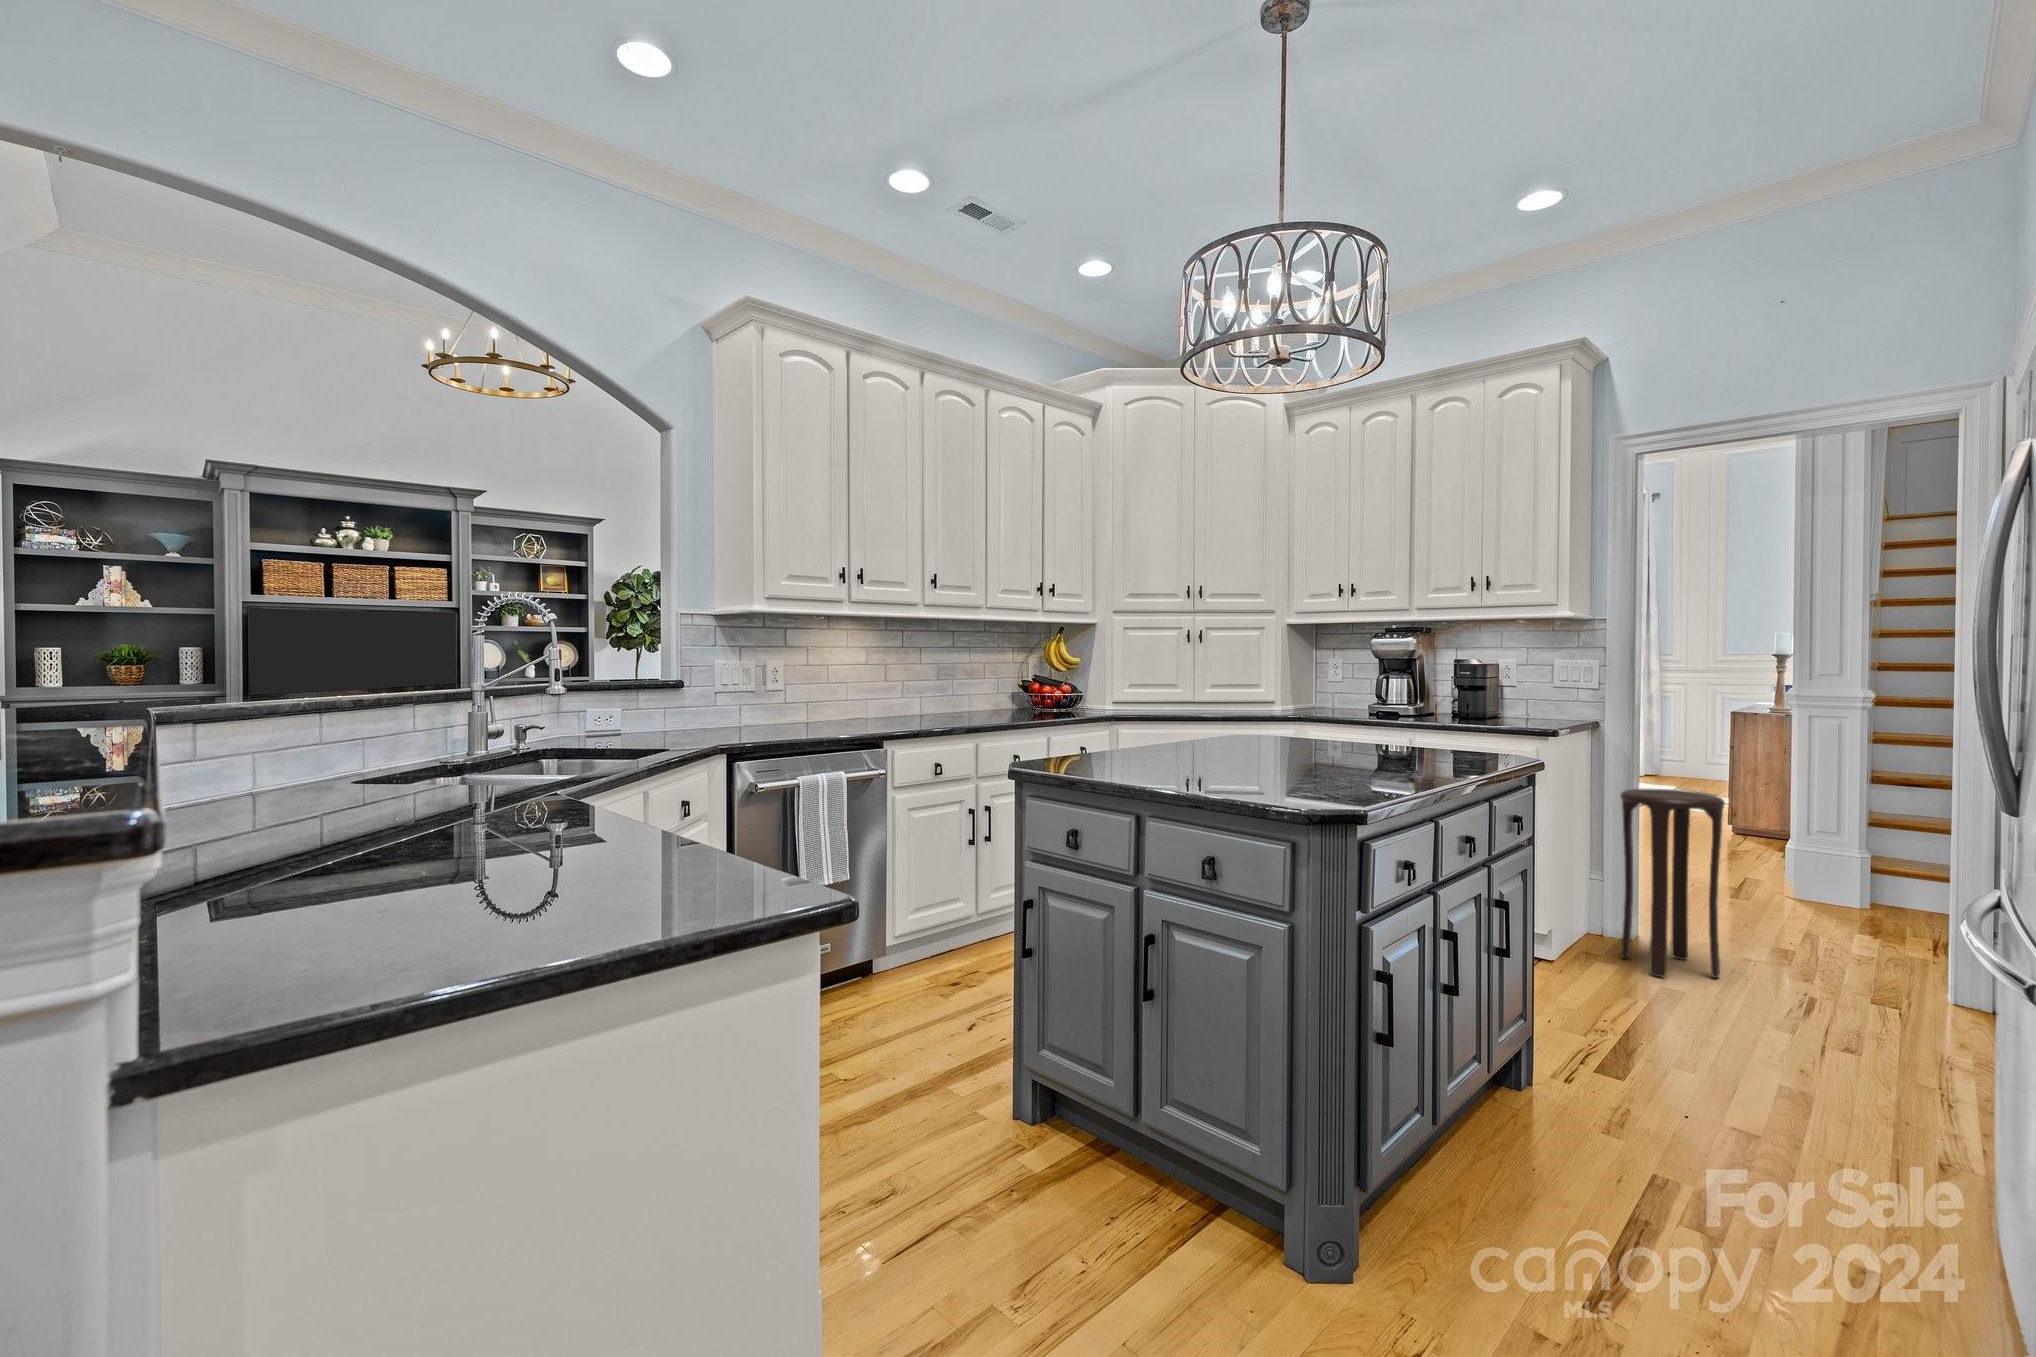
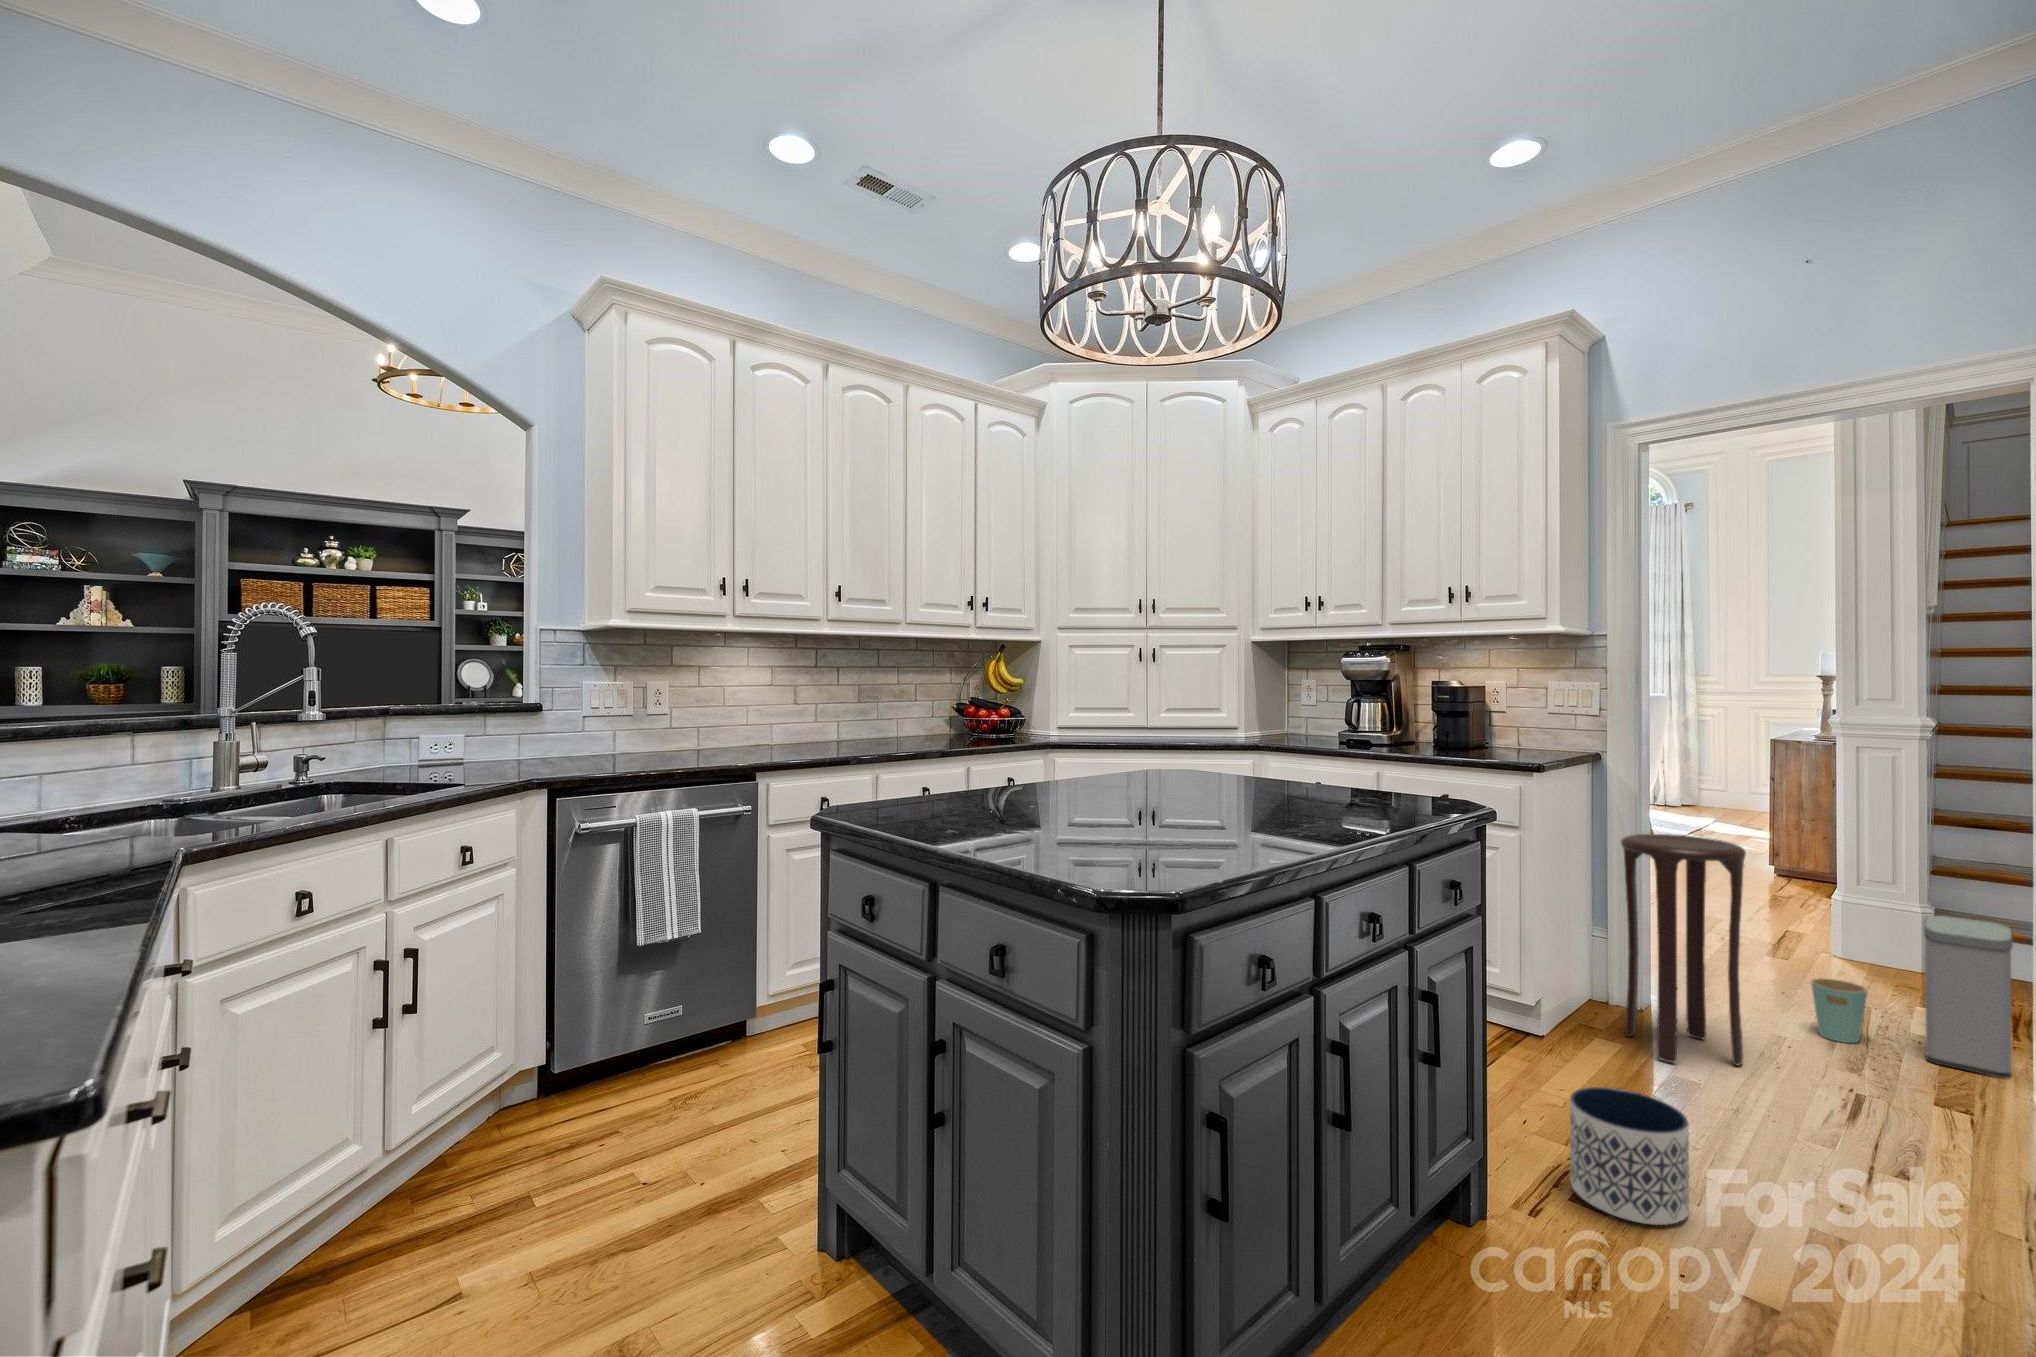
trash can: none [1772,854,1936,984] -> present [1811,916,2013,1078]
planter: none [1595,986,1691,1087] -> present [1570,1087,1689,1225]

